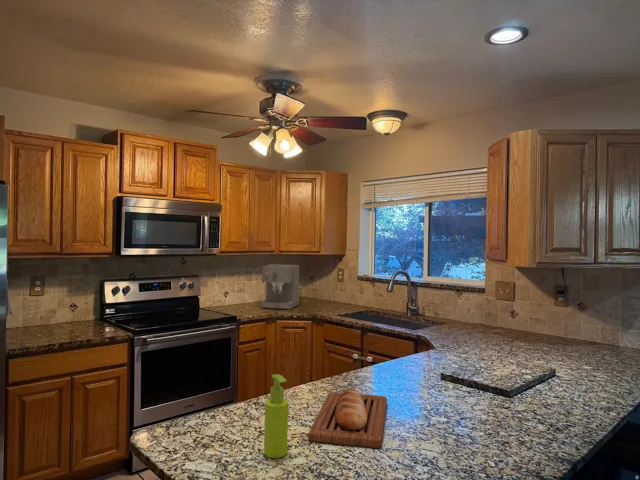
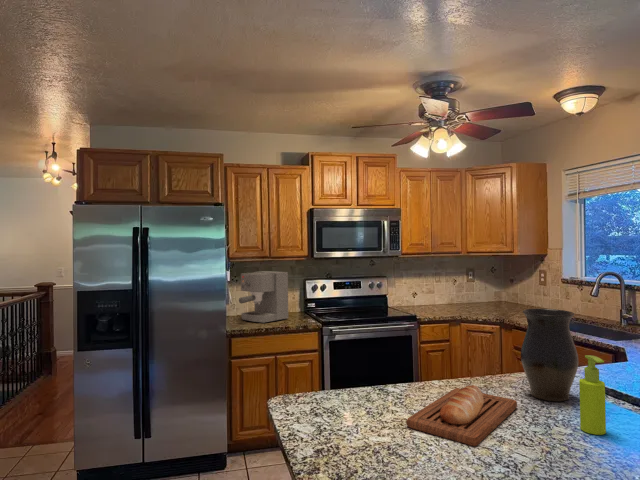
coffee maker: present [261,264,299,310] -> present [239,271,288,323]
vase: none [380,310,426,392] -> present [521,309,578,402]
soap dispenser: present [264,374,288,458] -> present [579,355,606,435]

